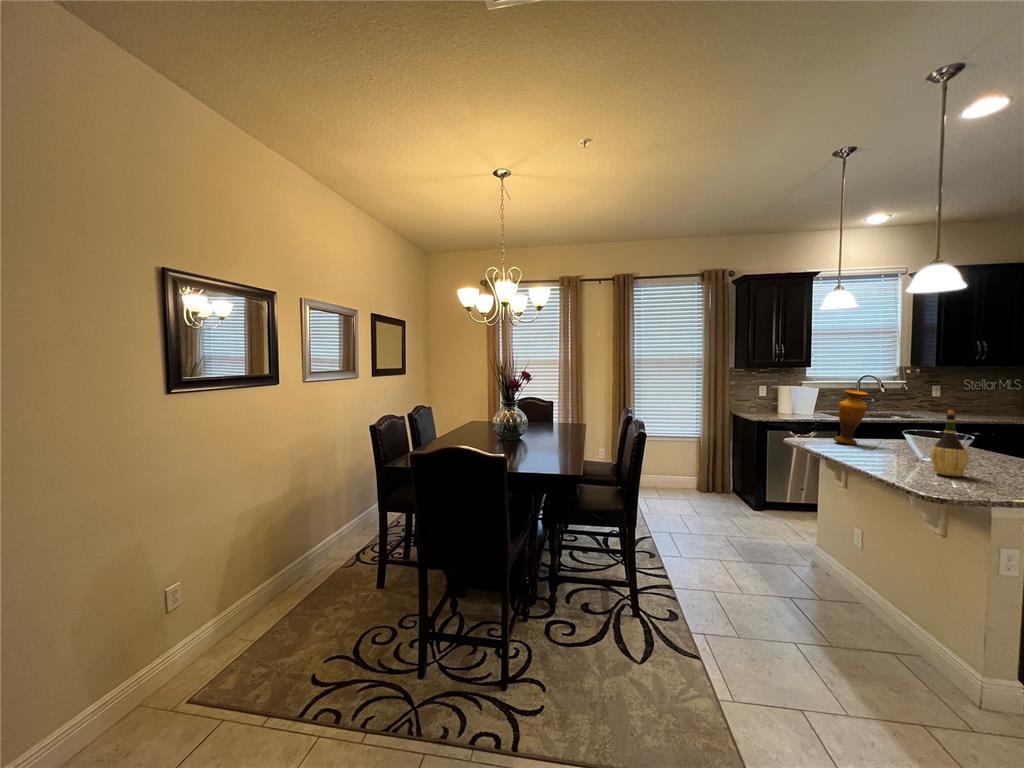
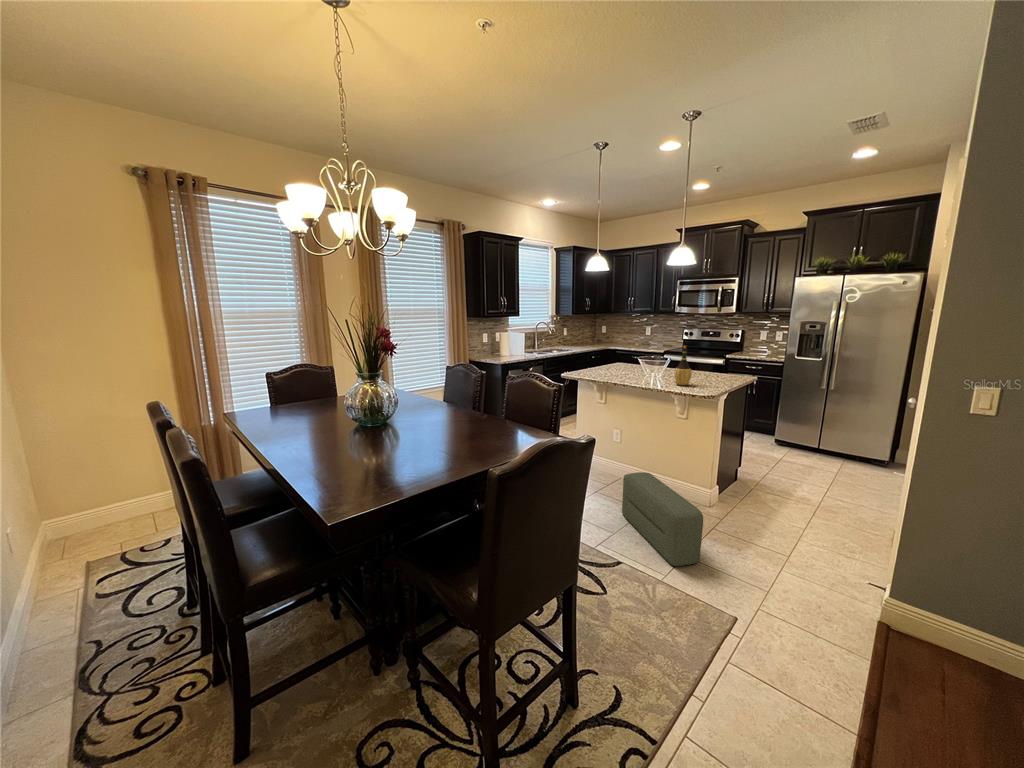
vase: present [833,390,868,445] -> none [590,335,612,374]
pouf: none [762,574,833,728] -> present [622,472,703,566]

